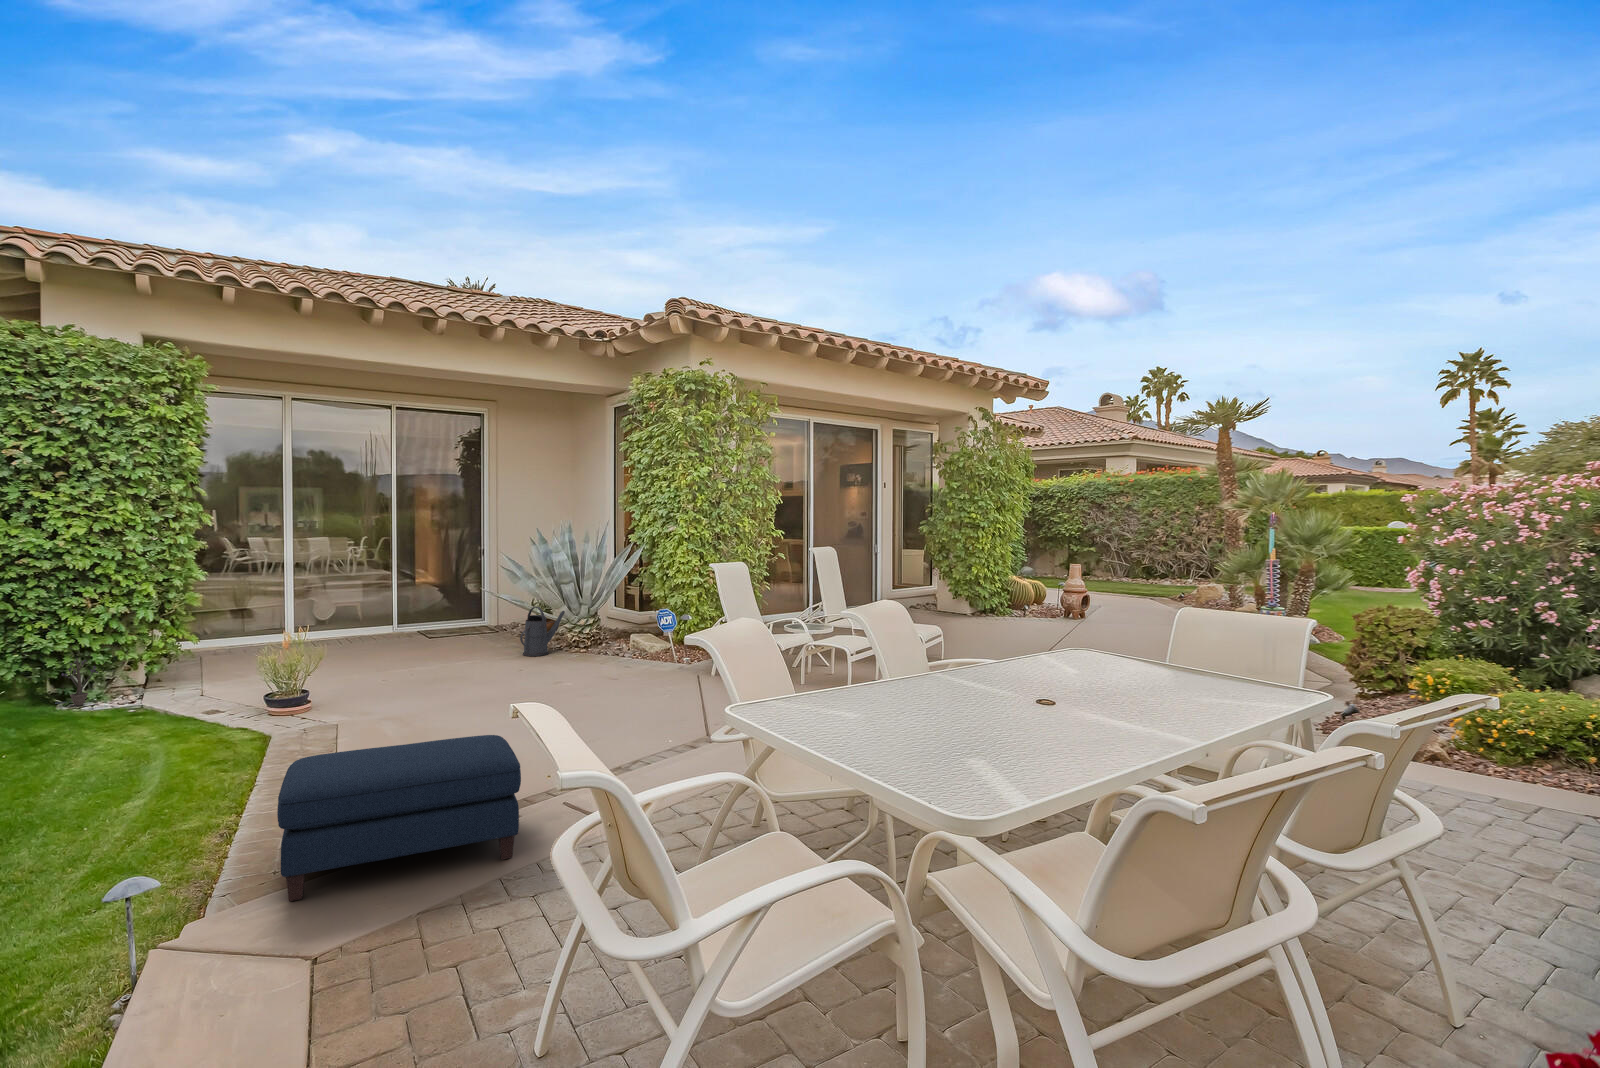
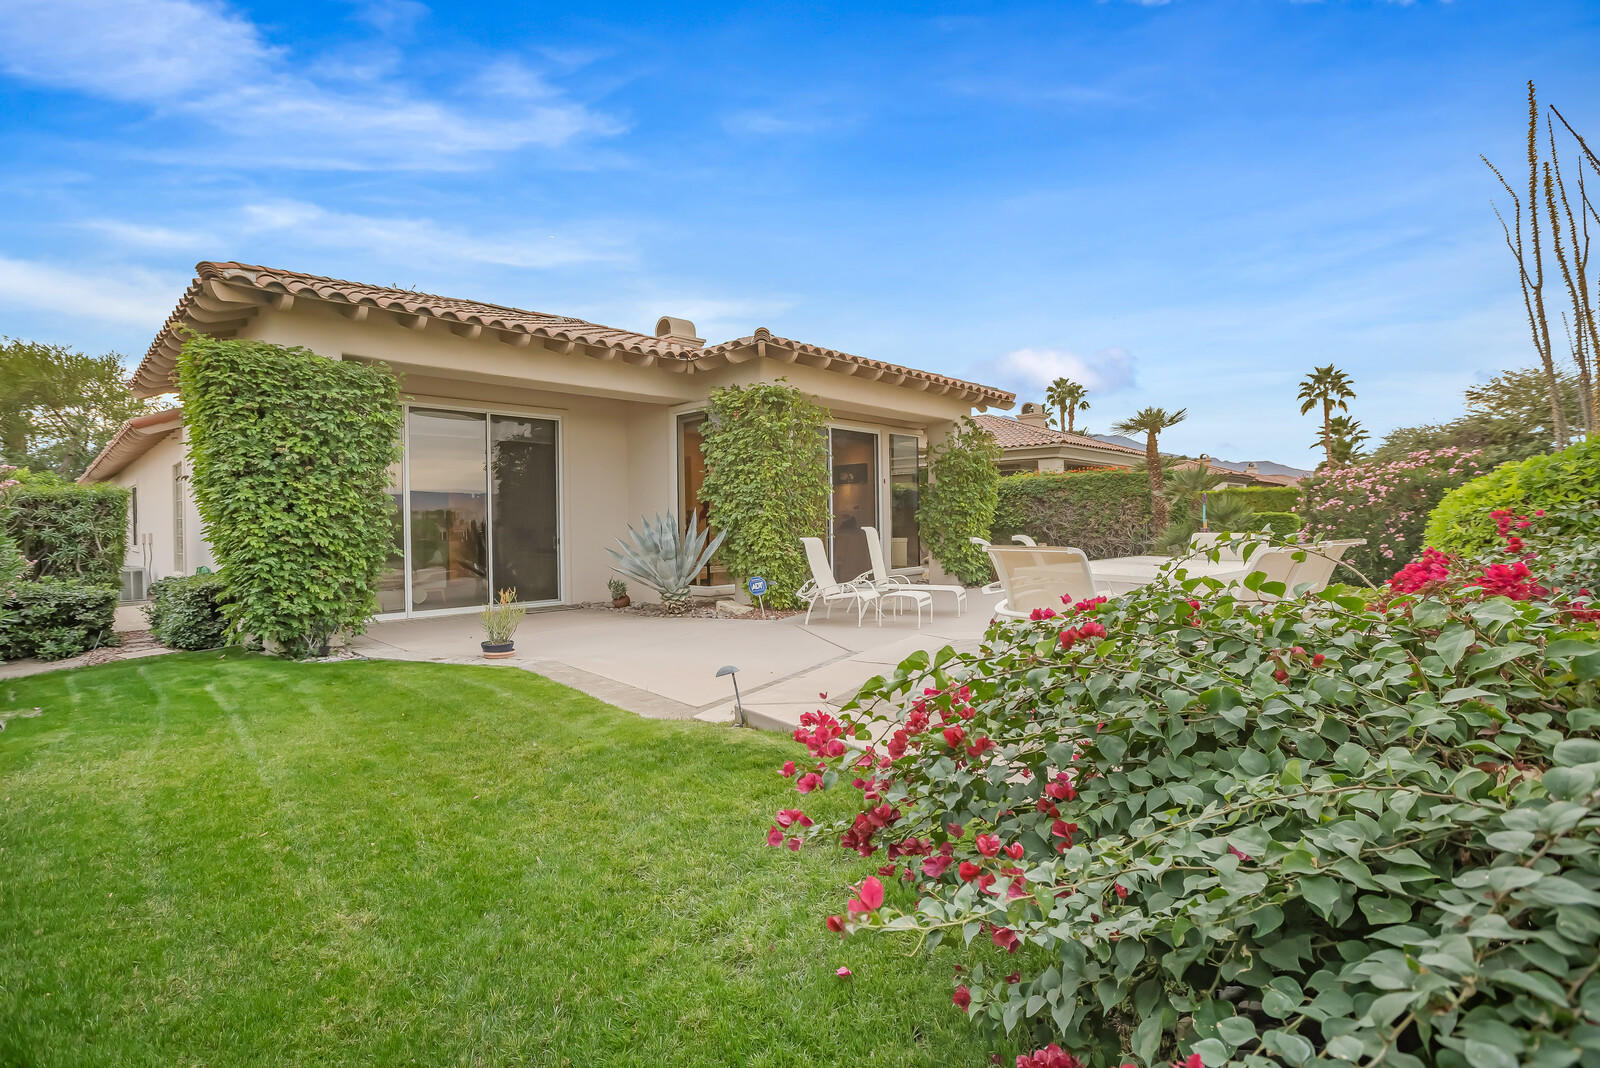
watering can: present [520,607,565,656] -> none [626,580,653,620]
ottoman: present [277,735,521,901] -> none [650,634,801,722]

